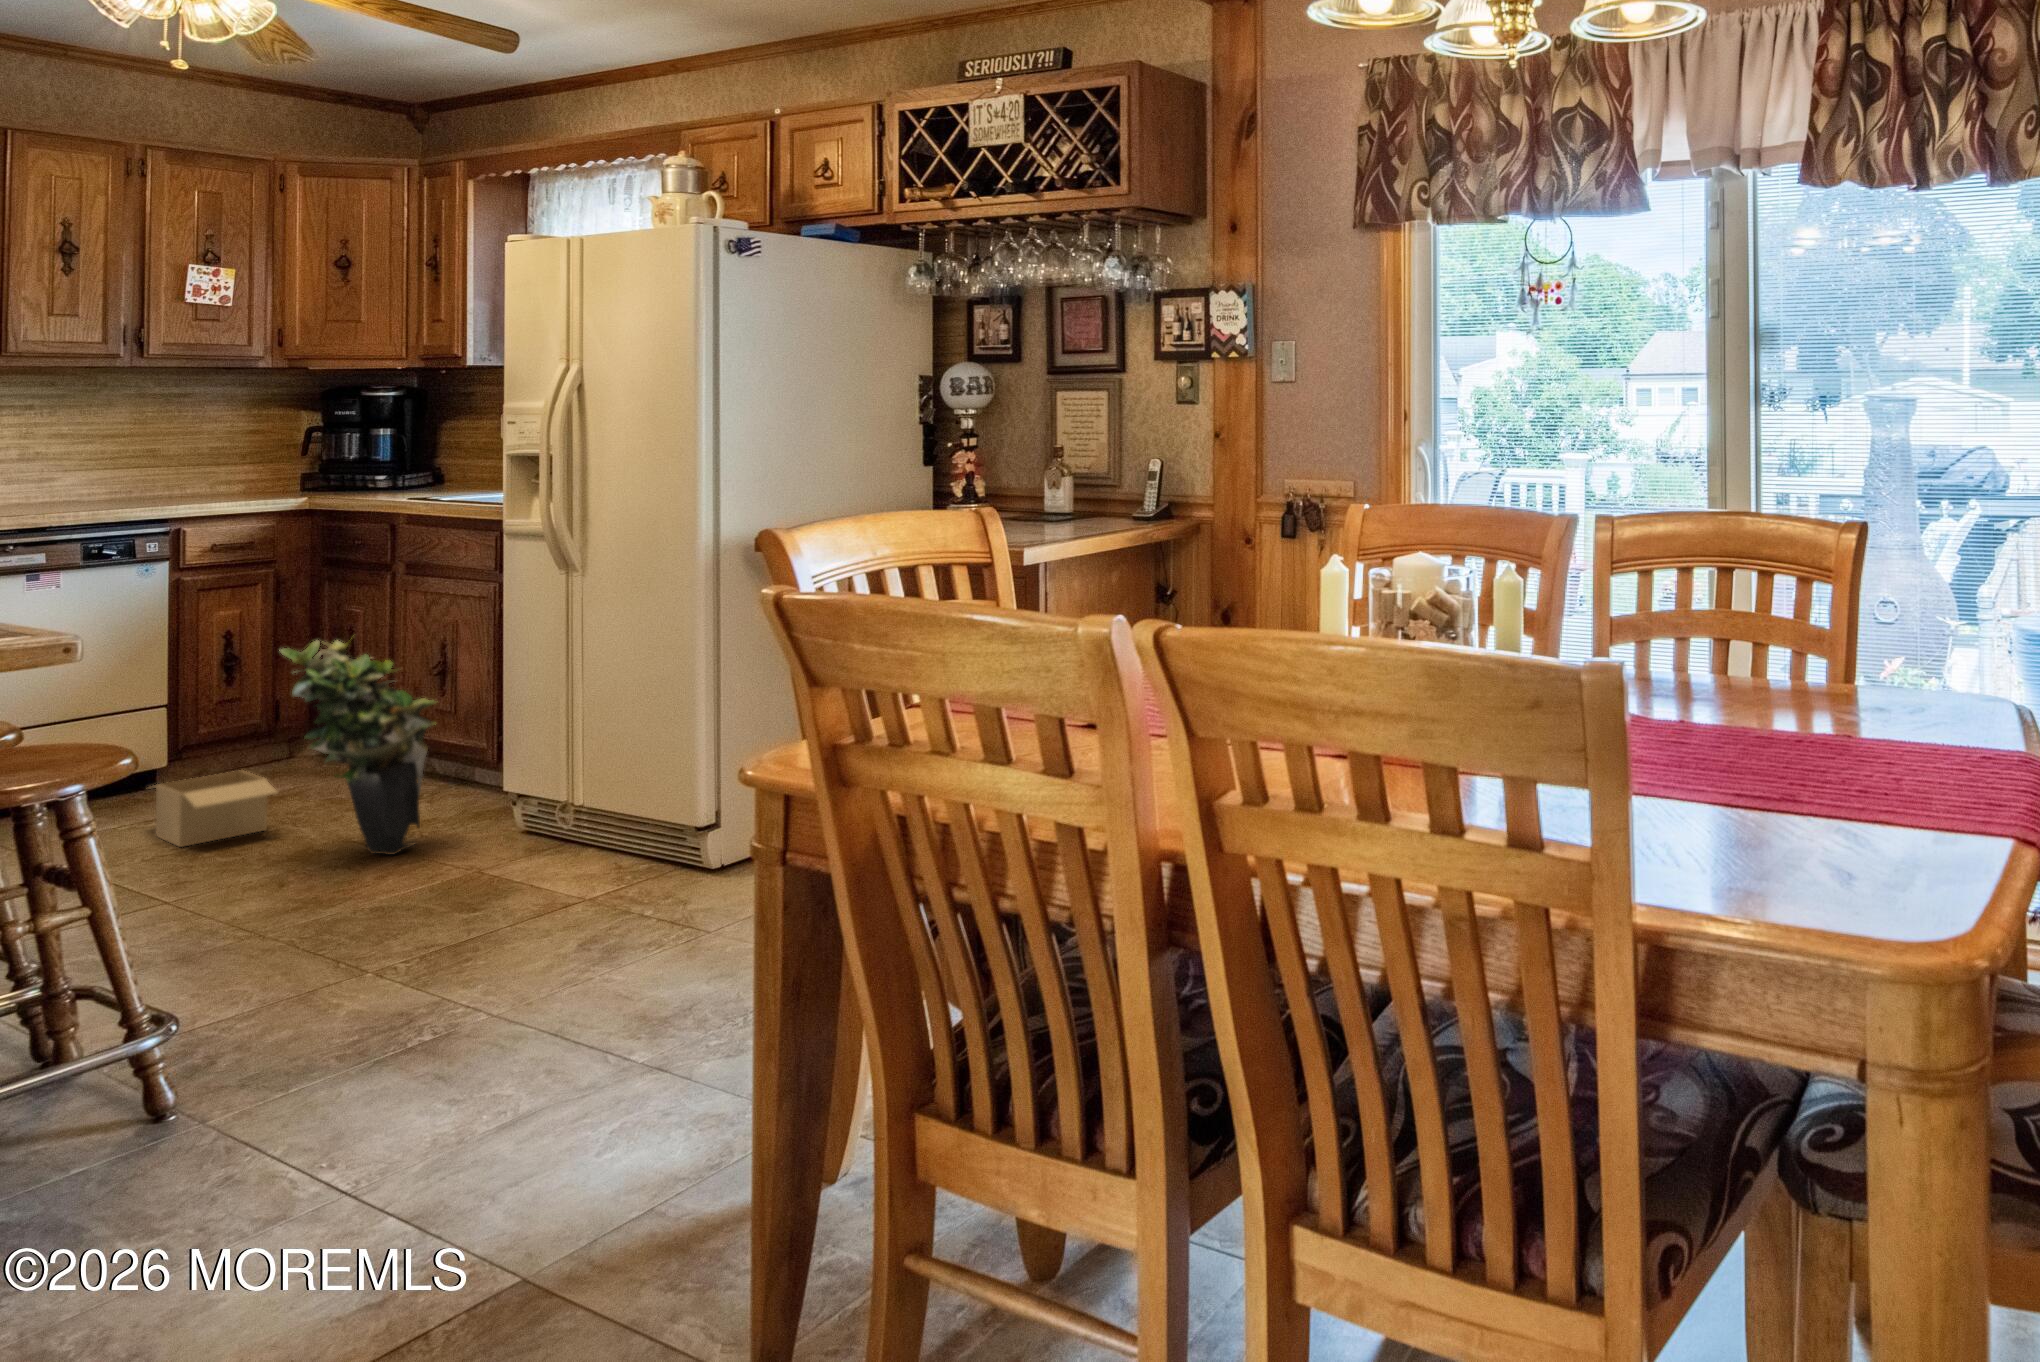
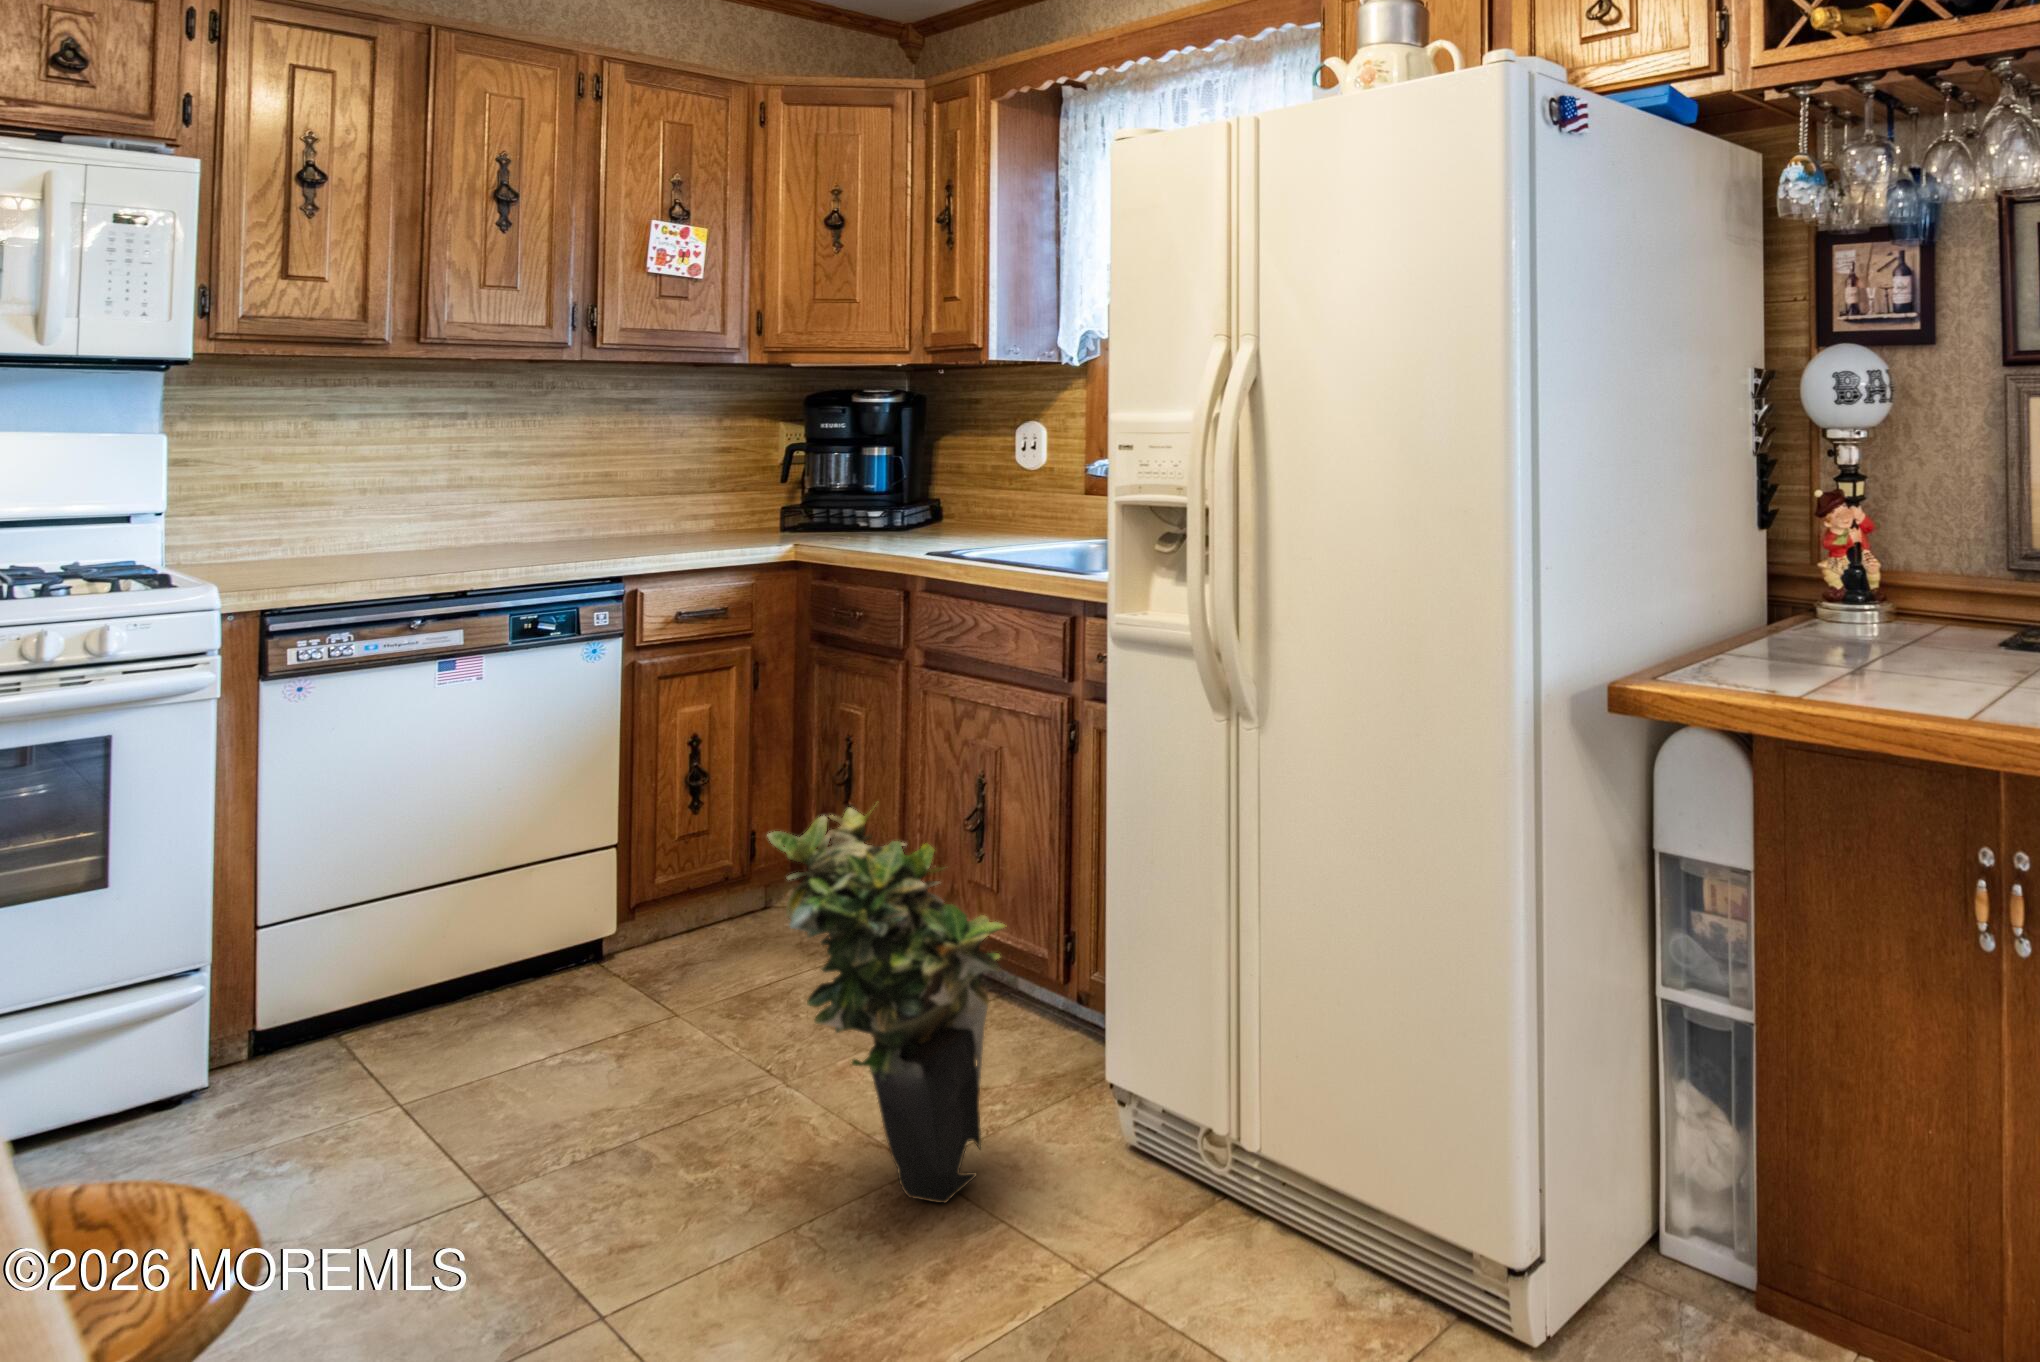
cardboard box: present [151,771,278,847] -> none [581,984,764,1142]

